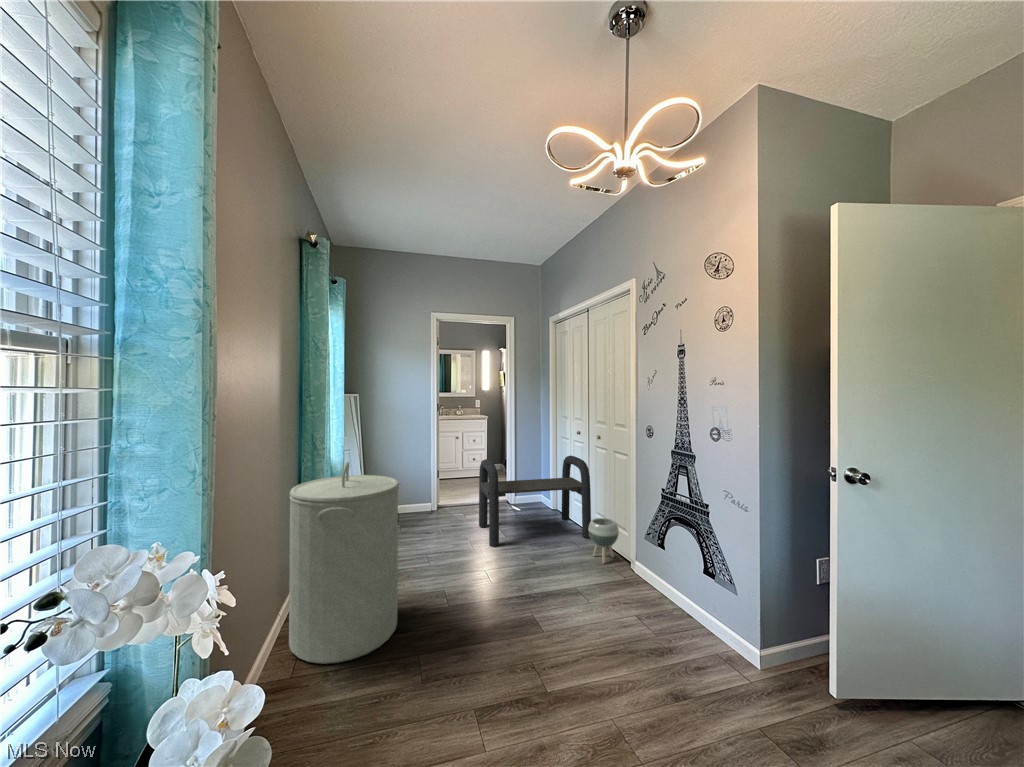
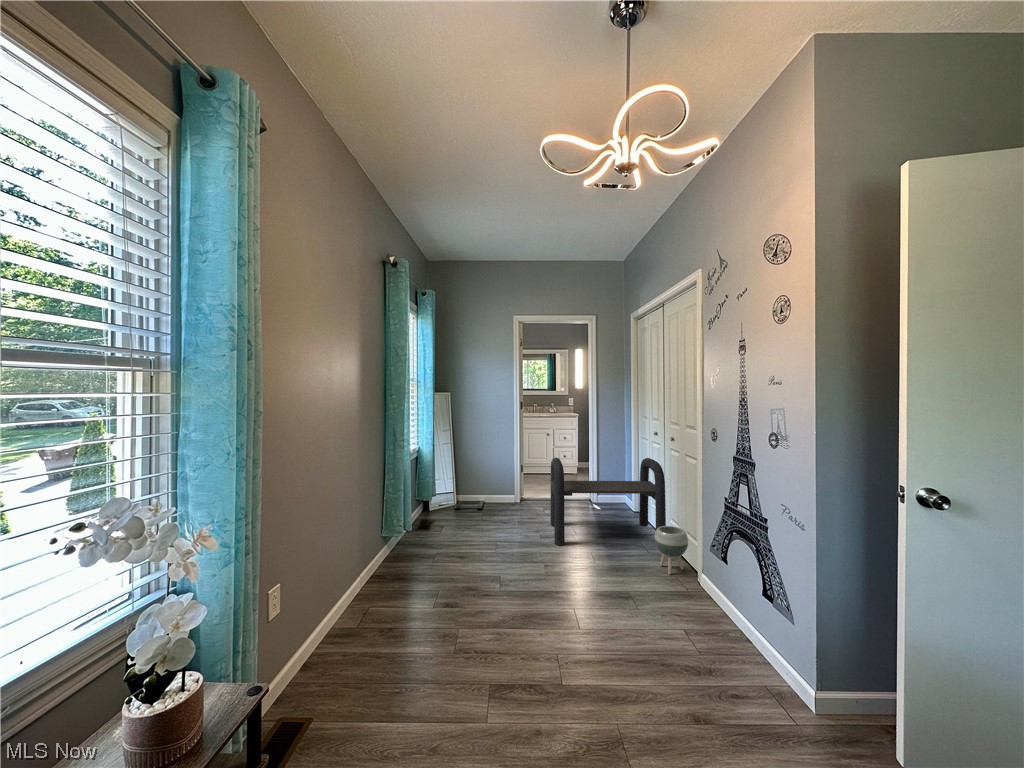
laundry hamper: present [289,462,399,664] -> none [355,453,448,629]

